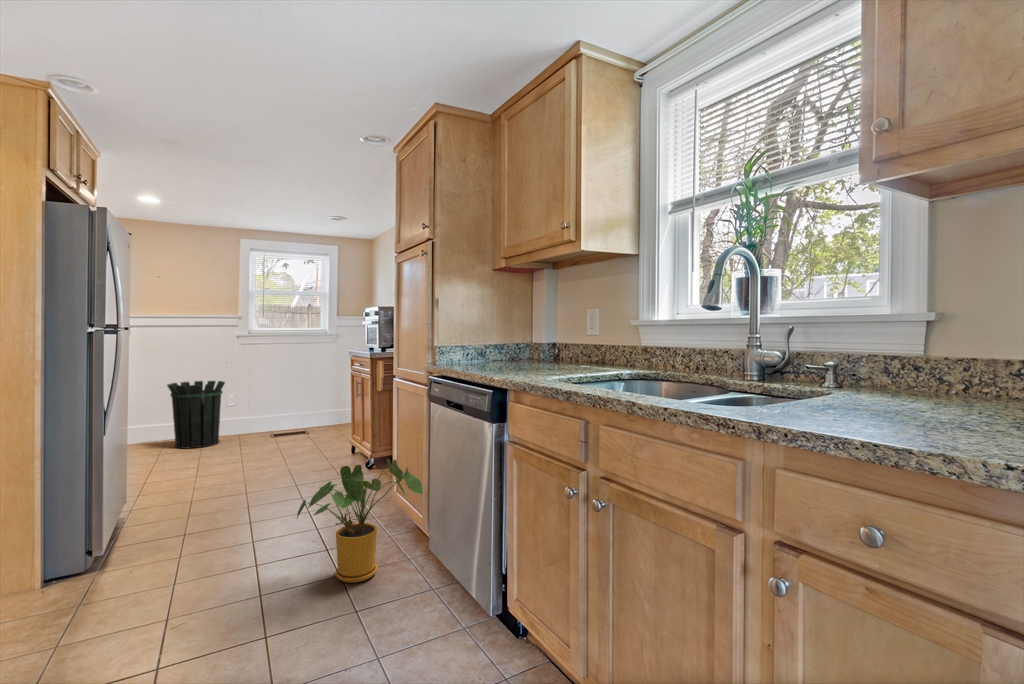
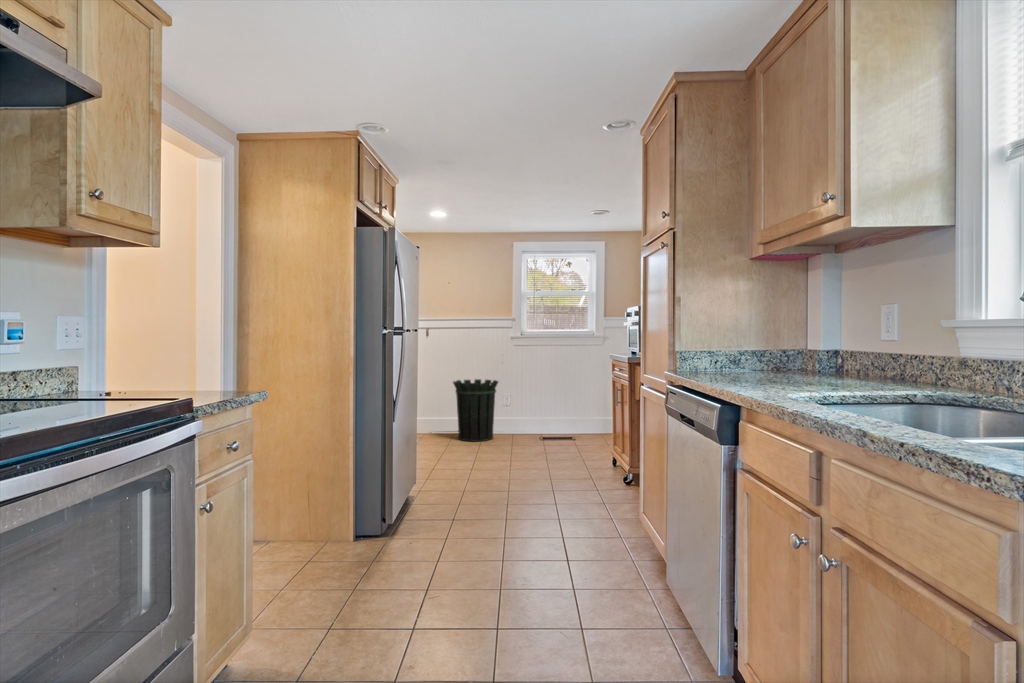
house plant: present [297,459,423,583] -> none [530,472,657,596]

